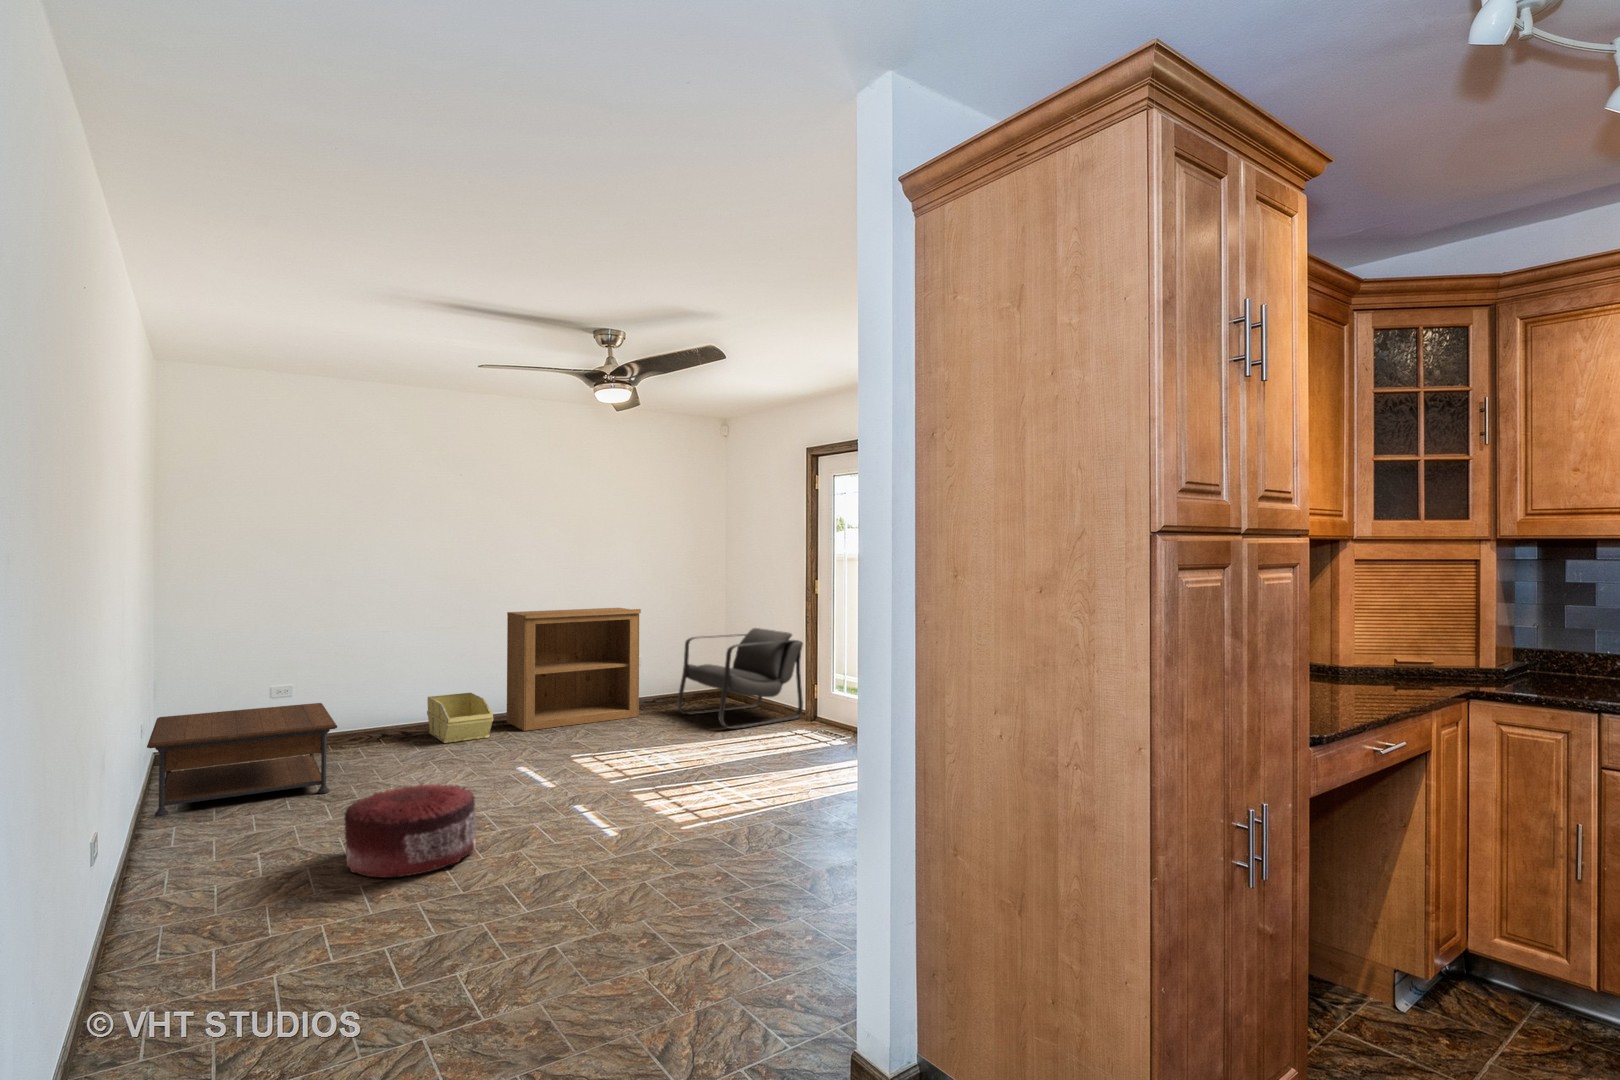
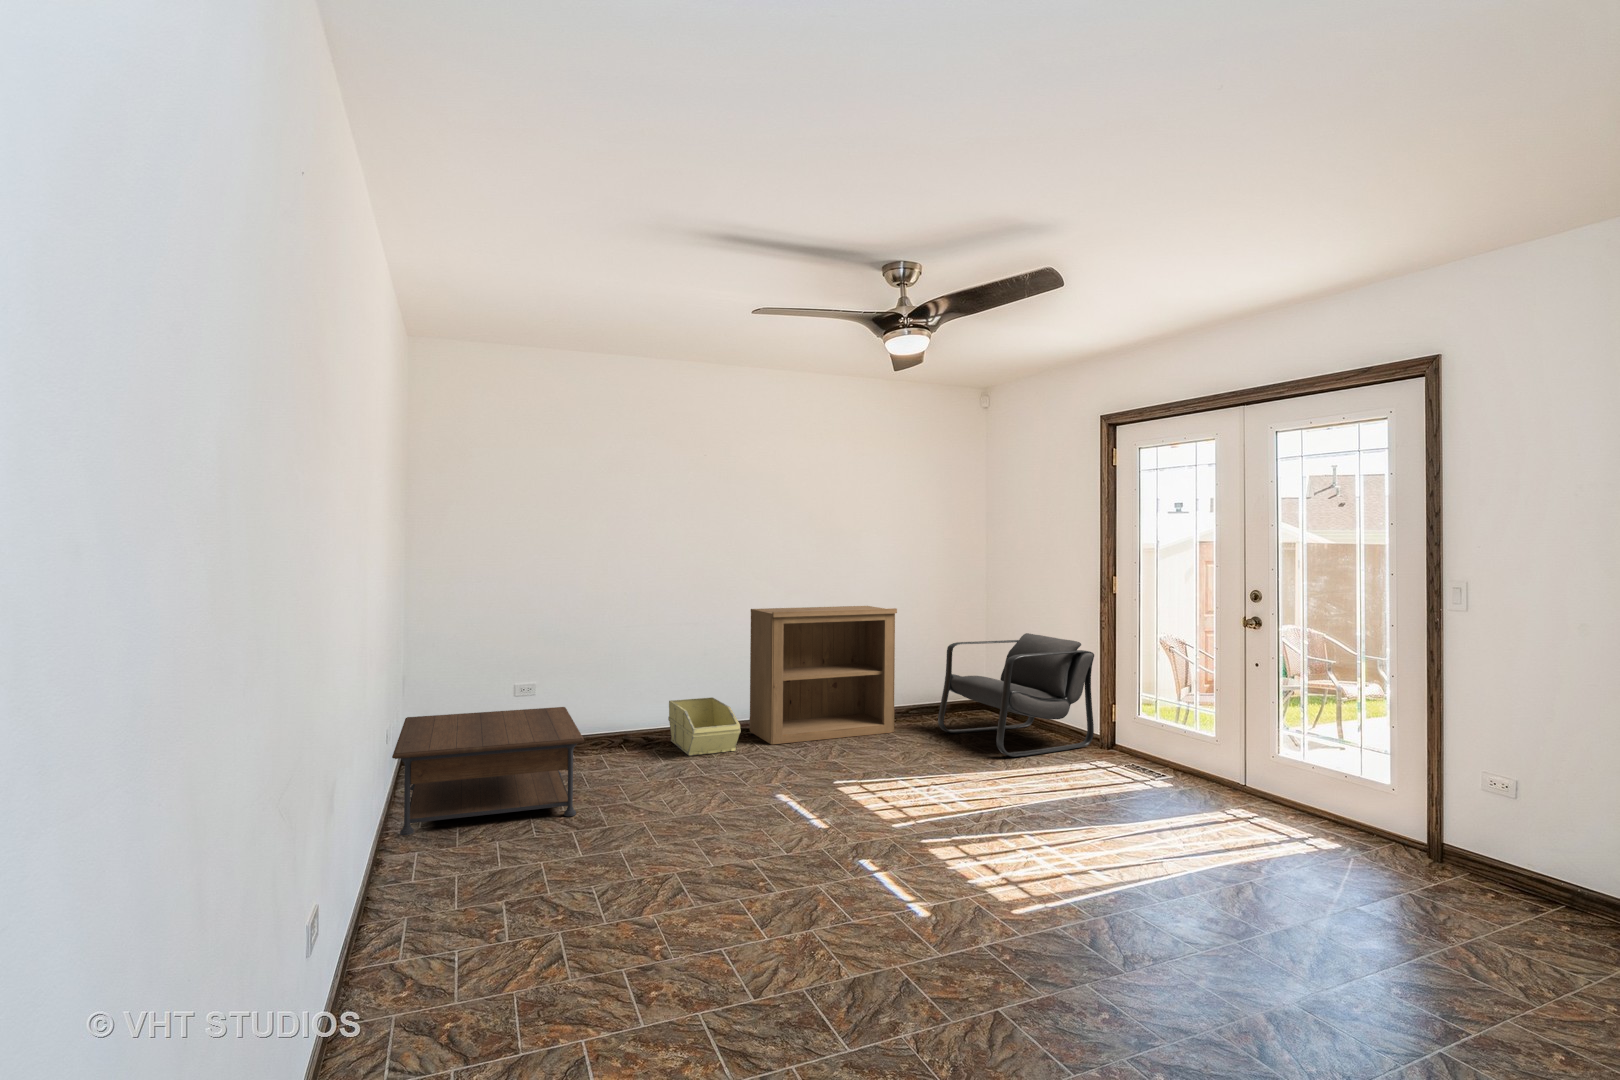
pouf: present [344,784,476,878] -> none [601,827,756,963]

